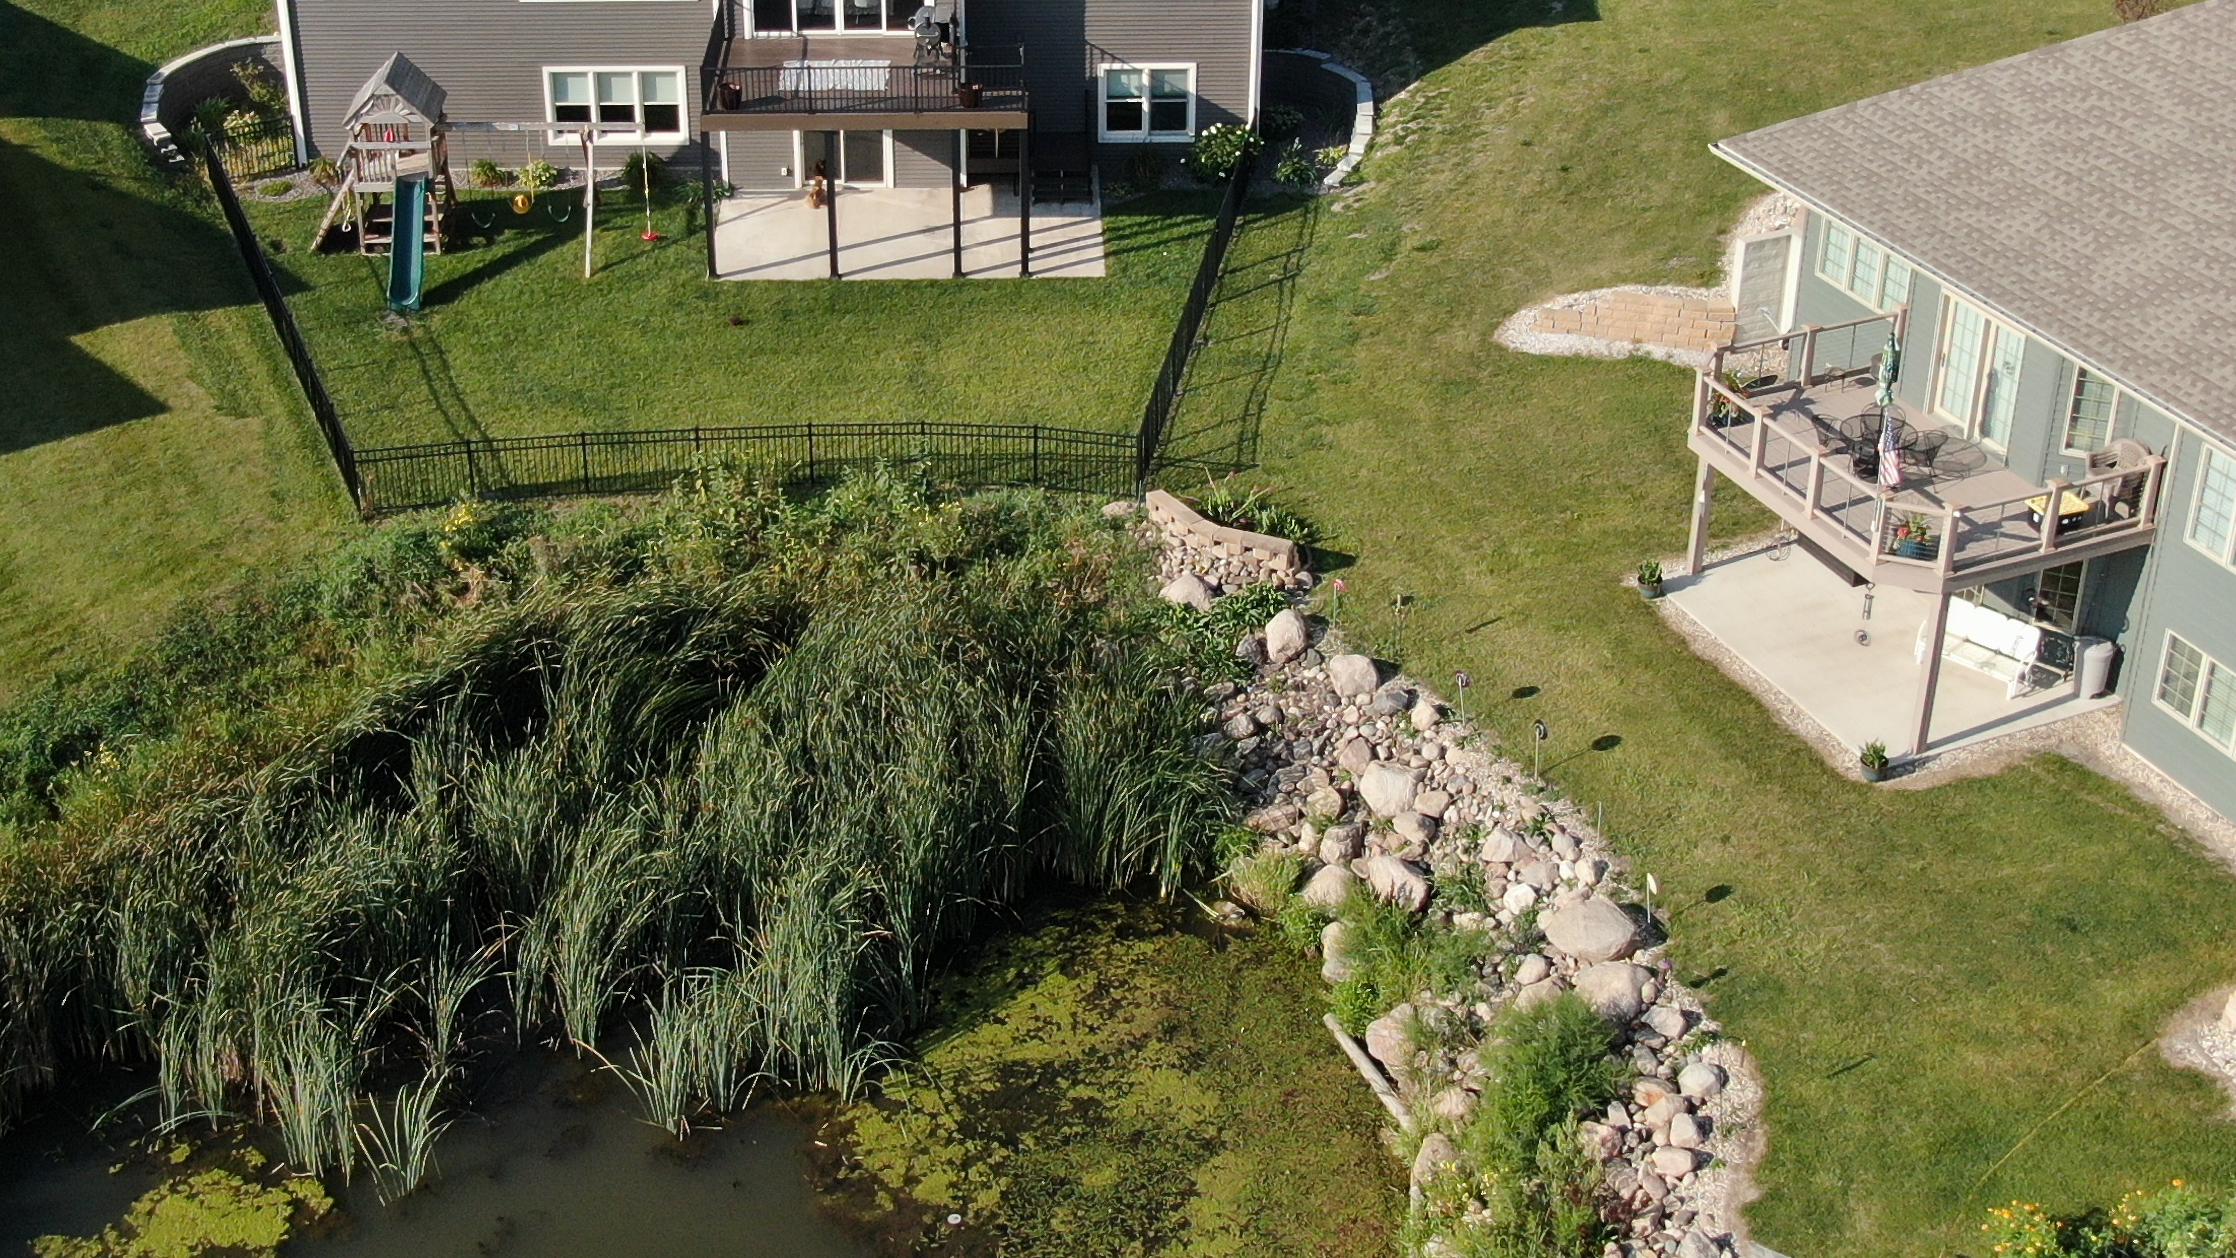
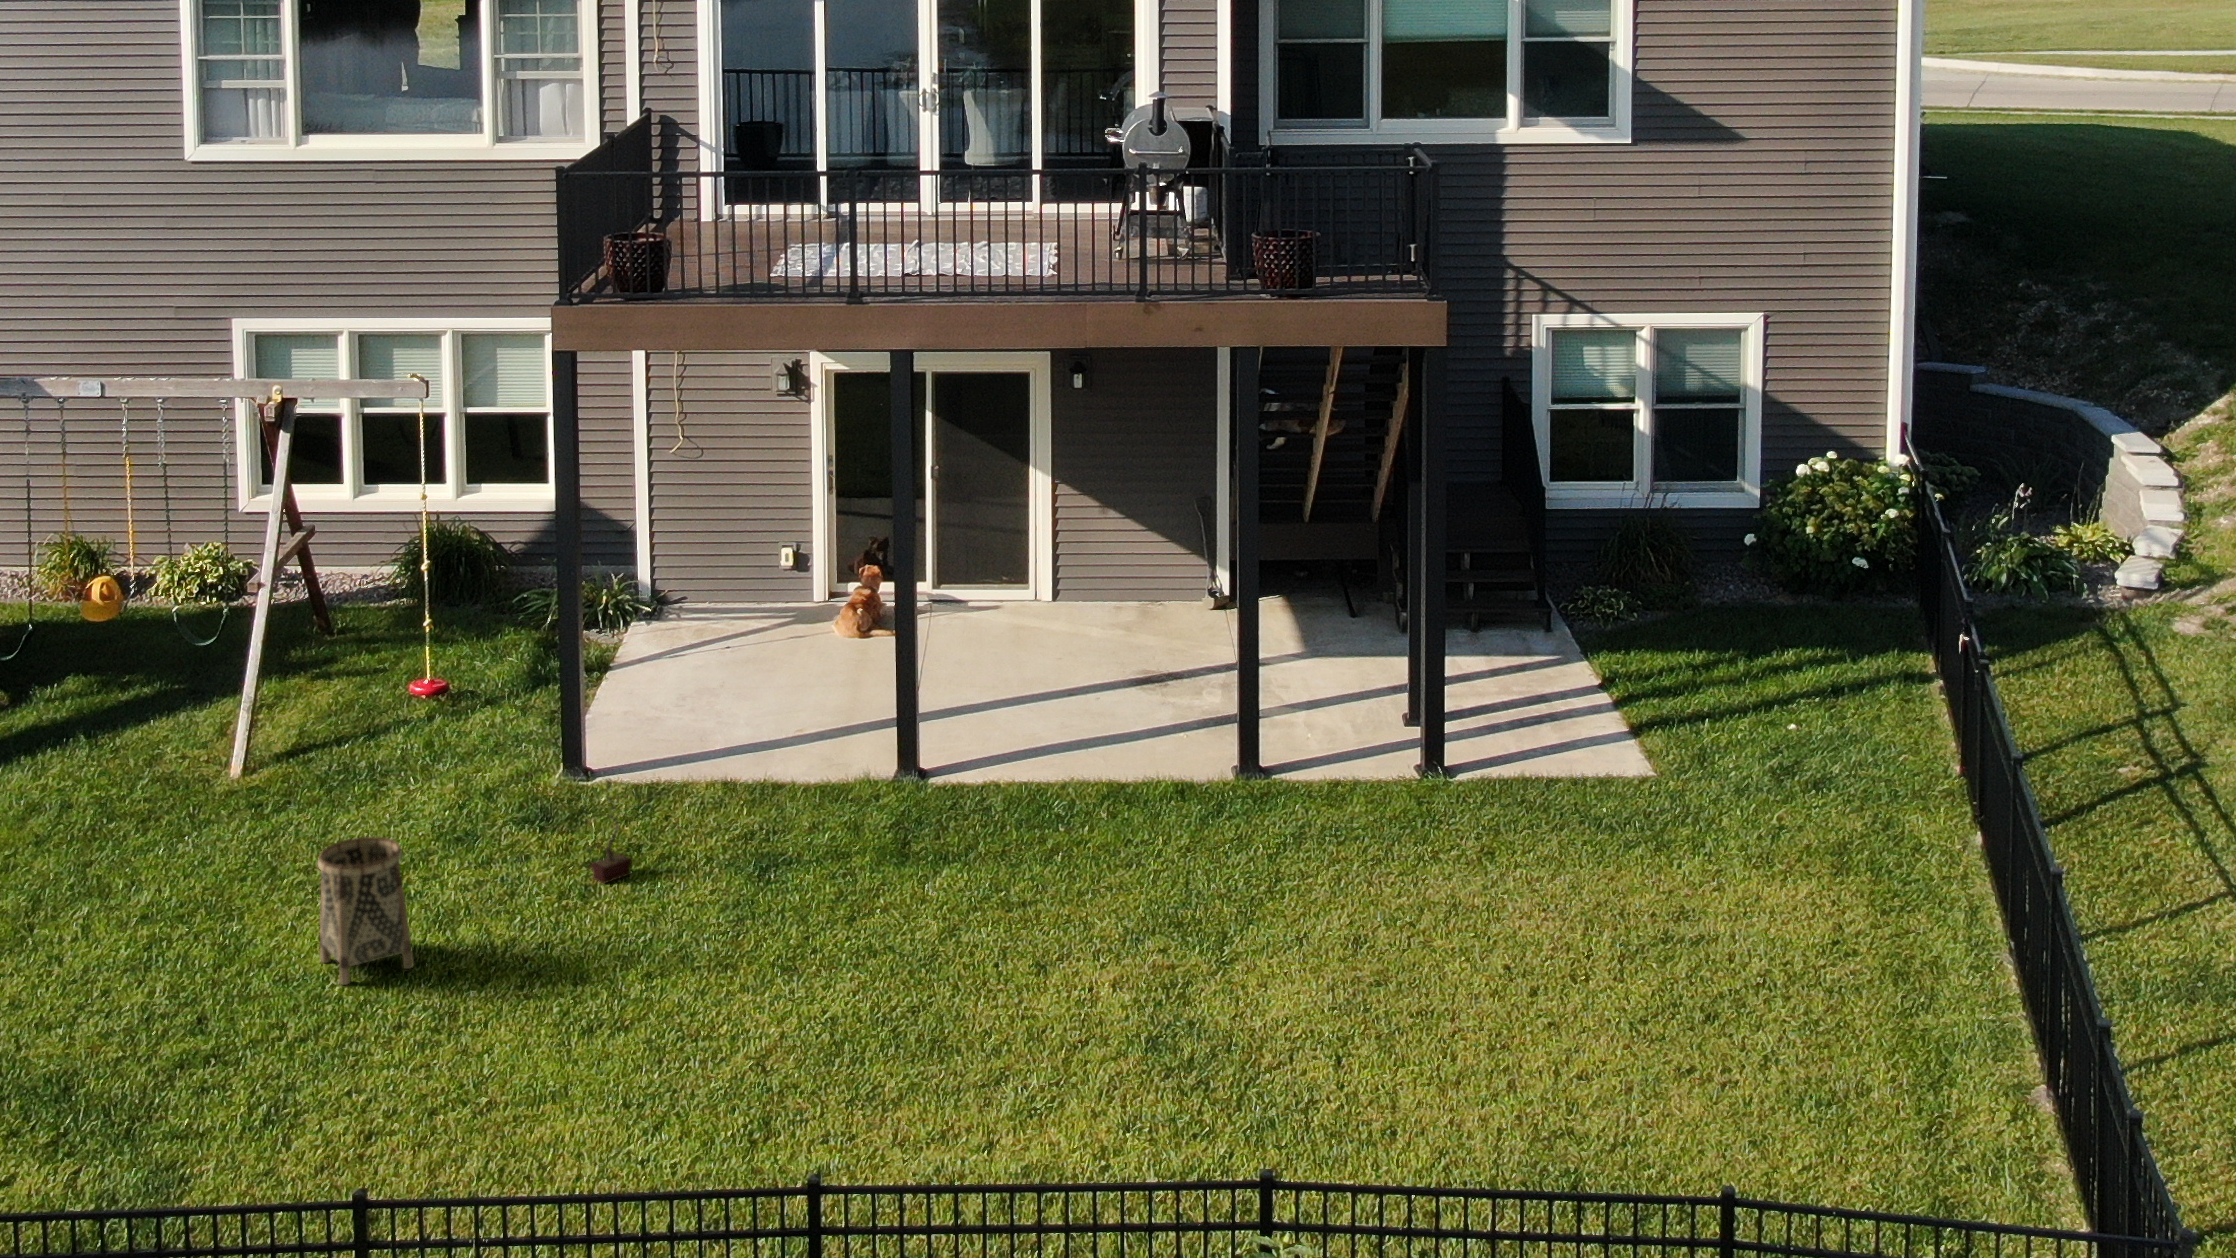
basket: none [649,317,680,361] -> present [318,837,414,985]

